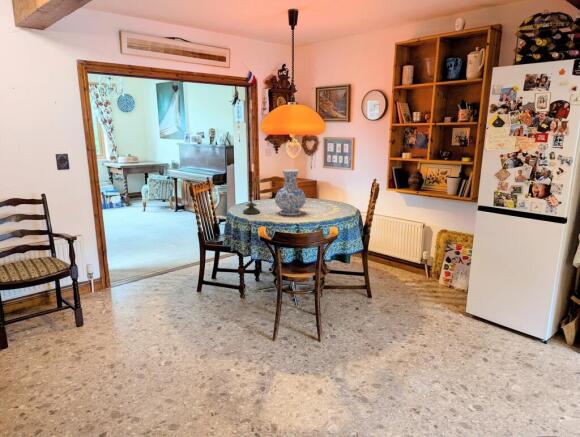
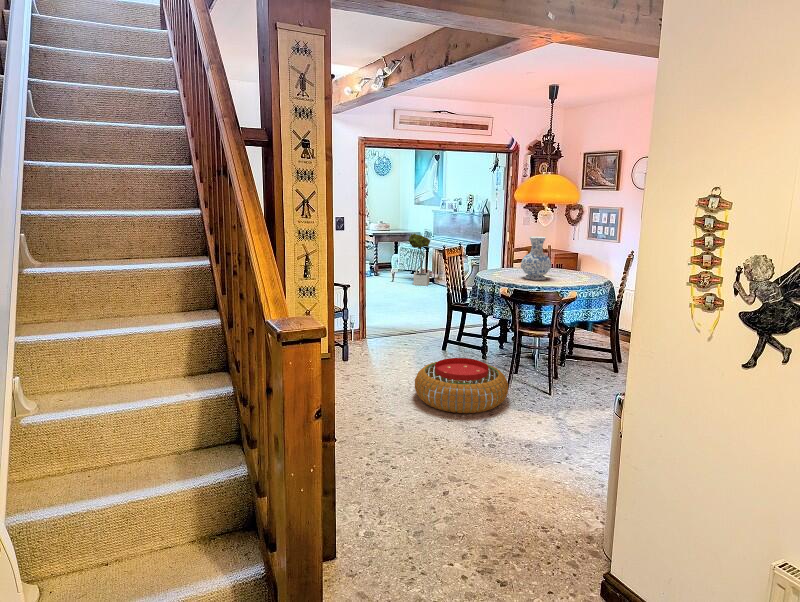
potted tree: none [156,166,180,214] -> present [409,234,430,286]
candle: present [243,171,260,214] -> none [490,235,506,277]
pouf: none [166,314,278,394] -> present [415,358,508,413]

